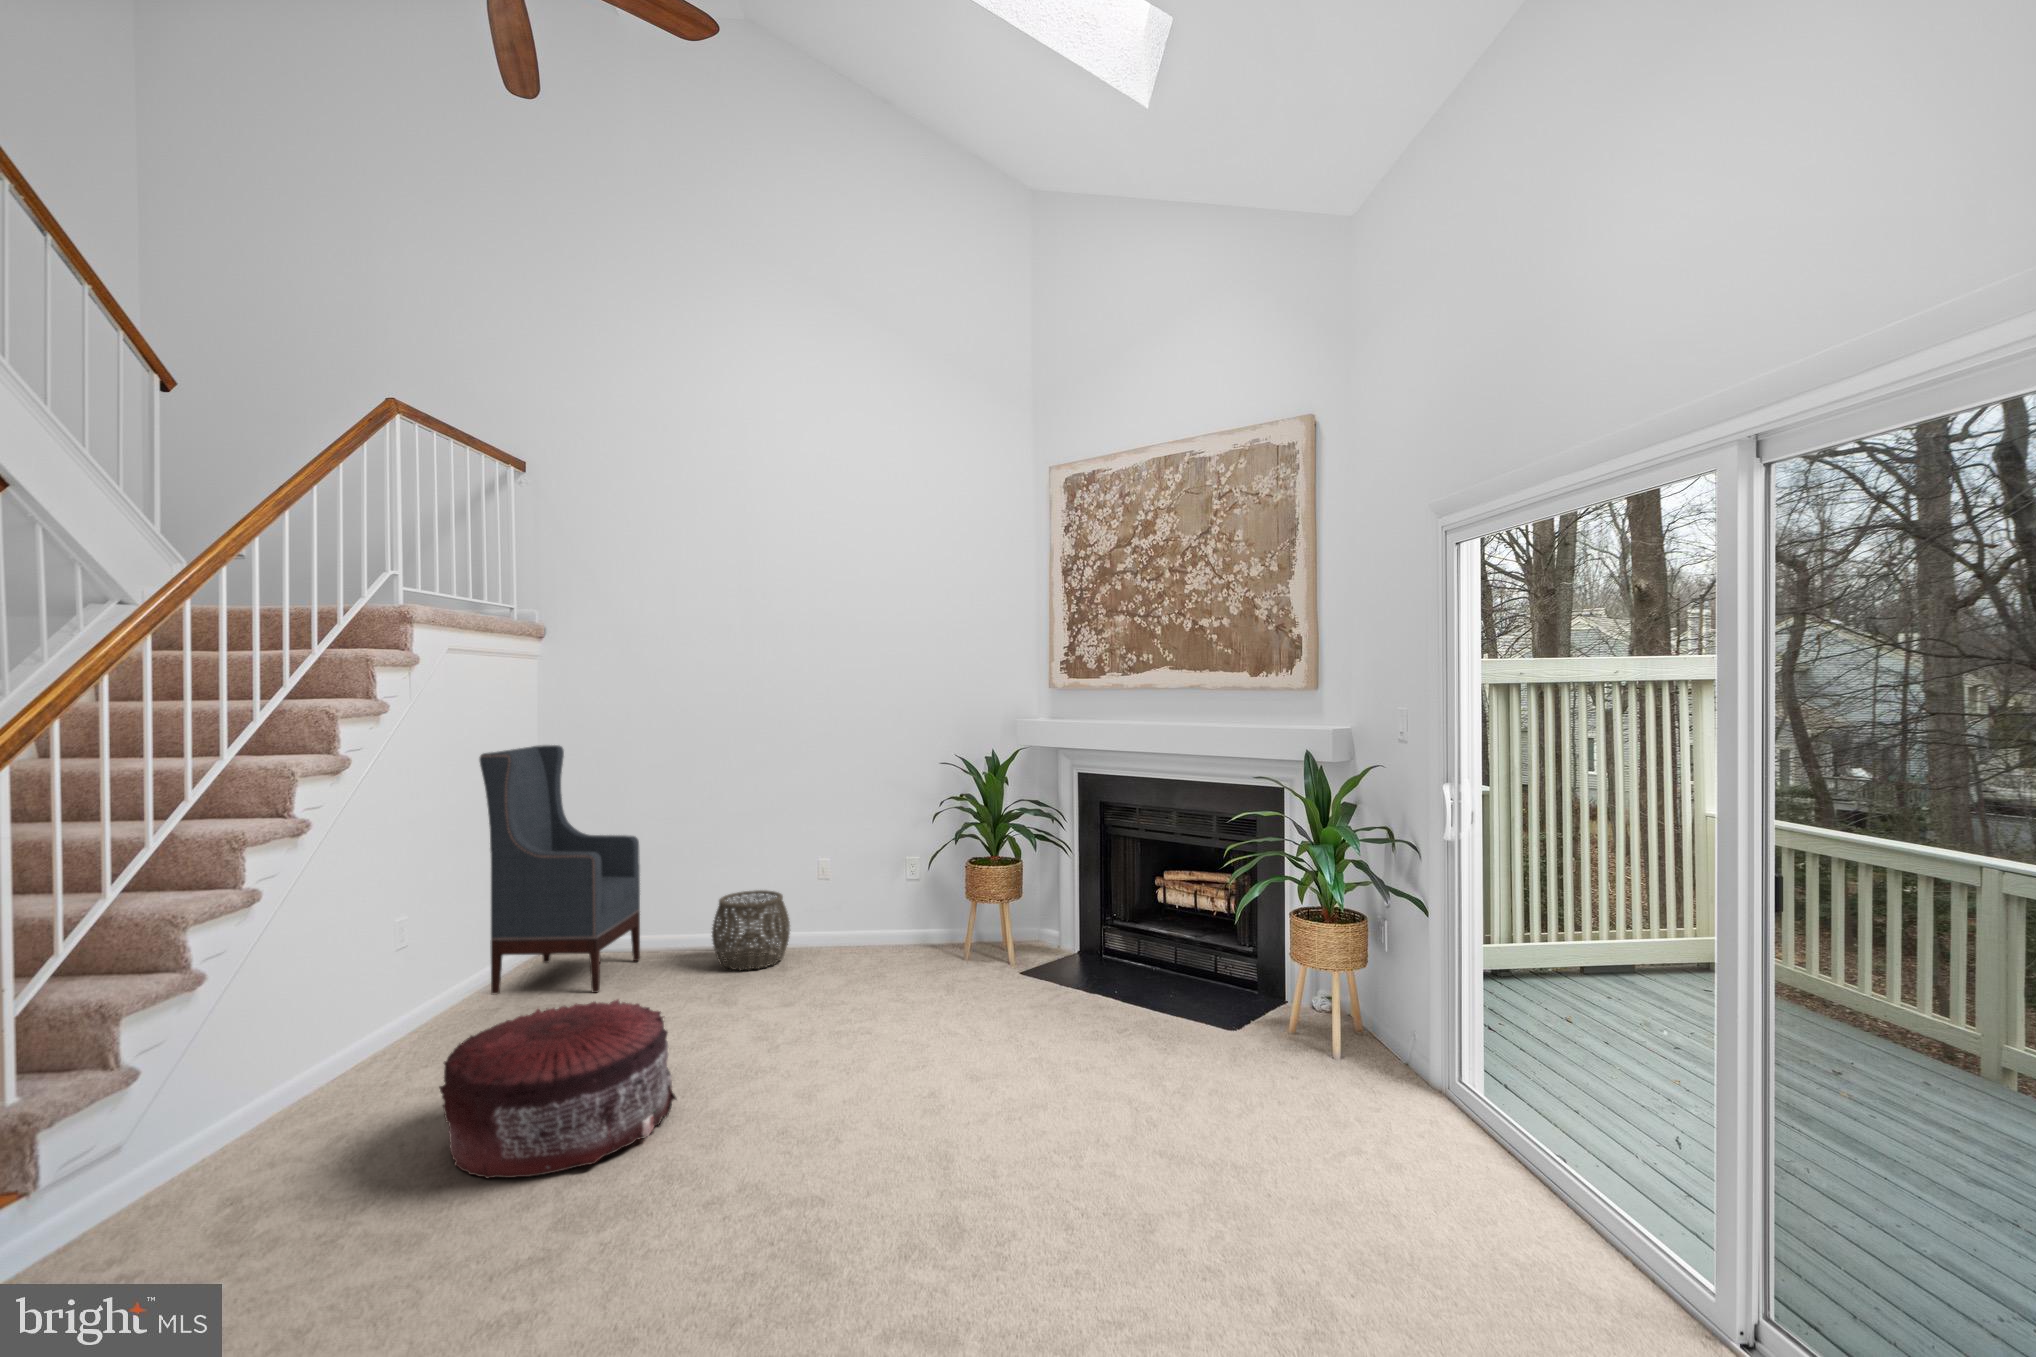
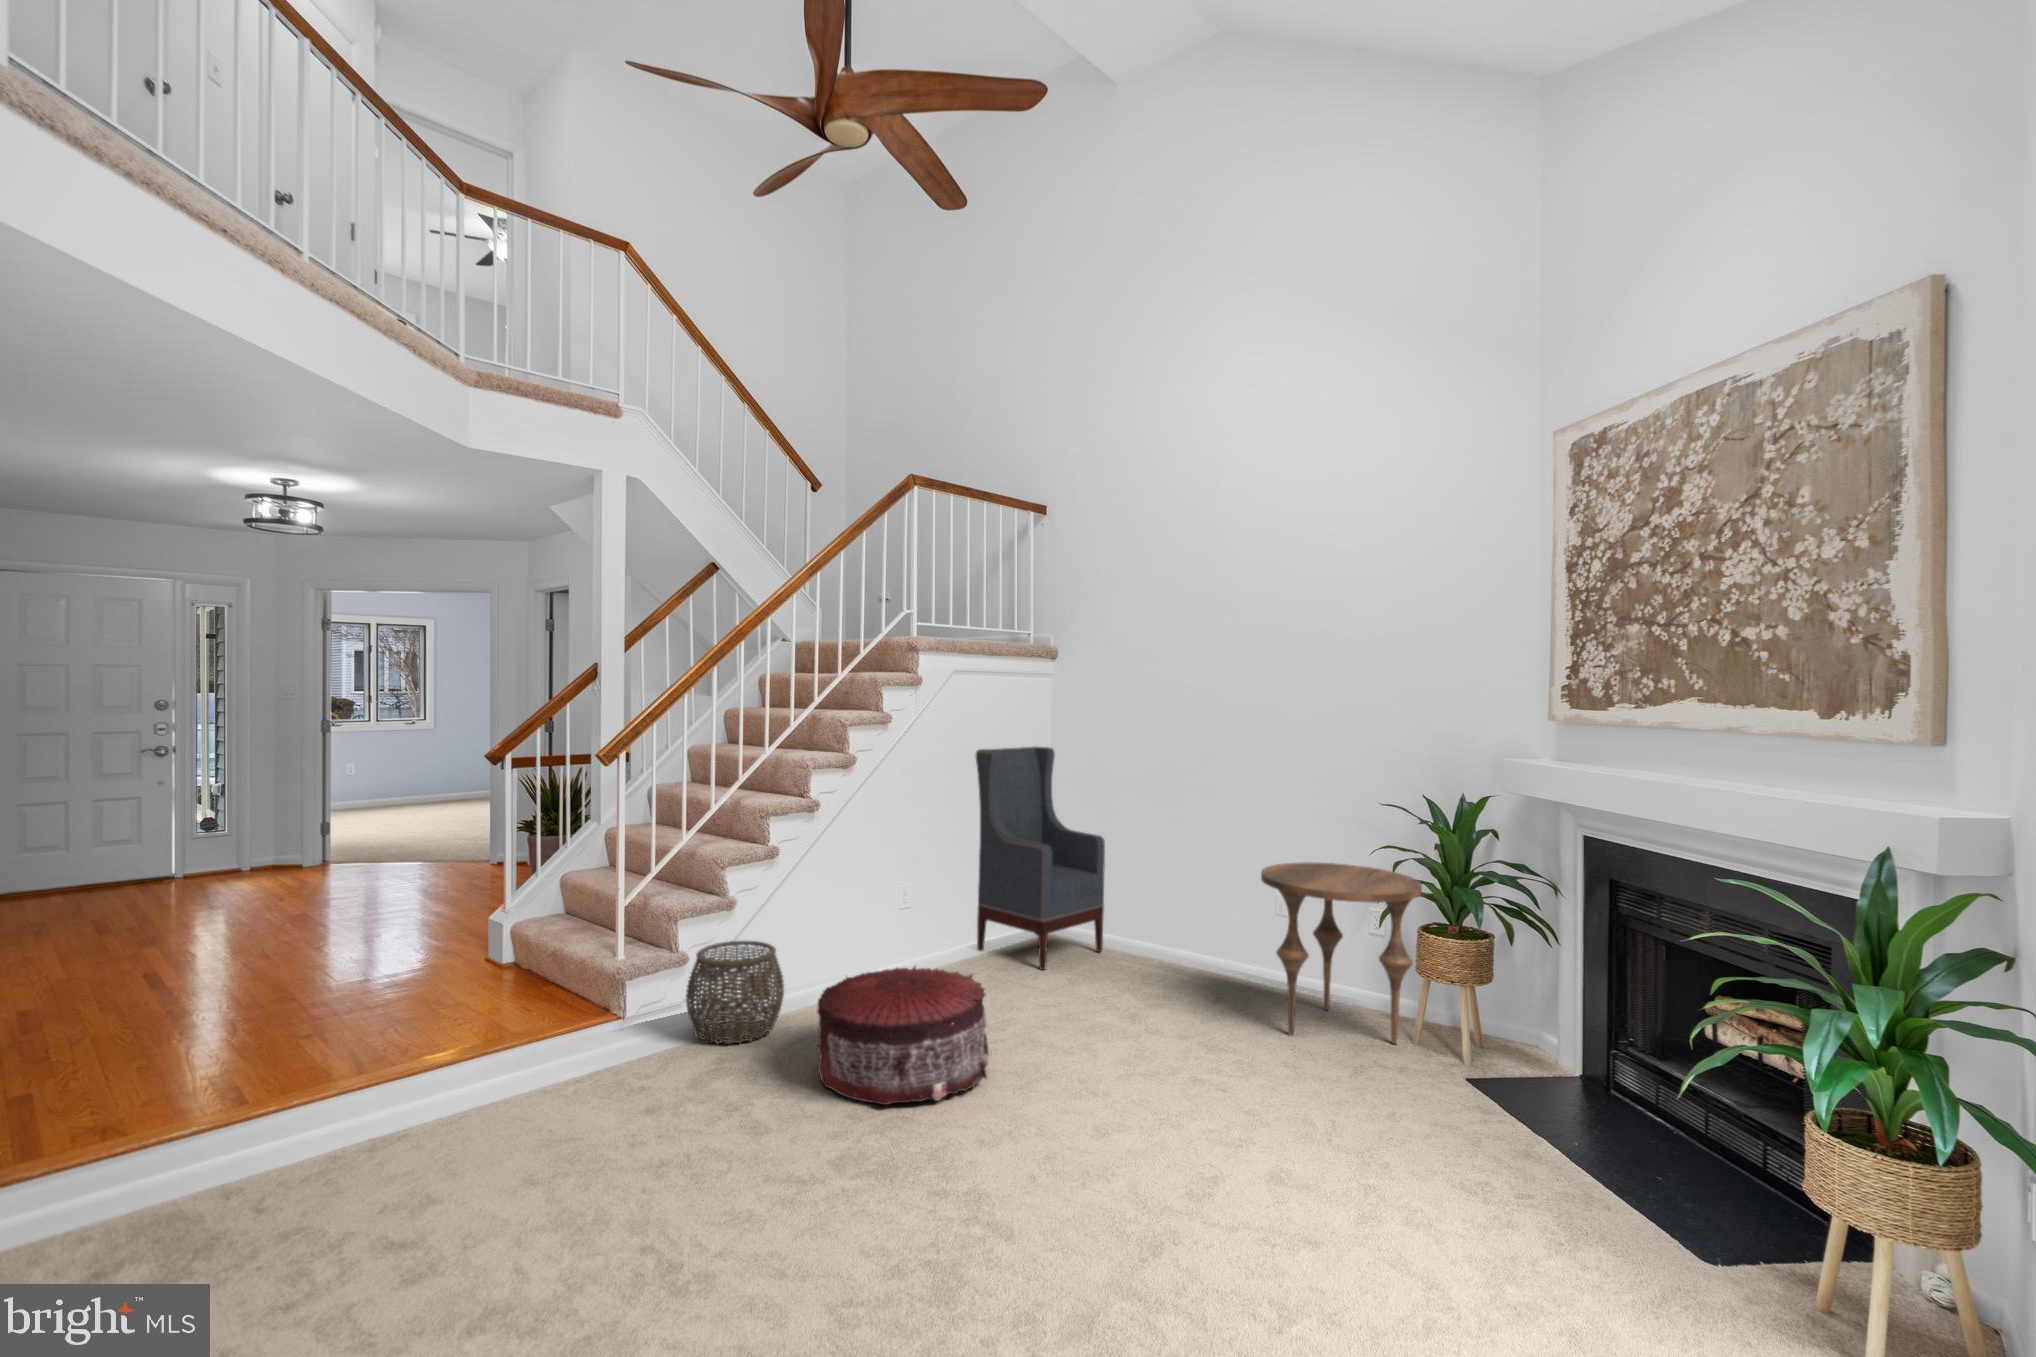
side table: none [843,823,977,981] -> present [1261,862,1422,1044]
woven basket: present [712,890,790,970] -> present [686,941,784,1044]

